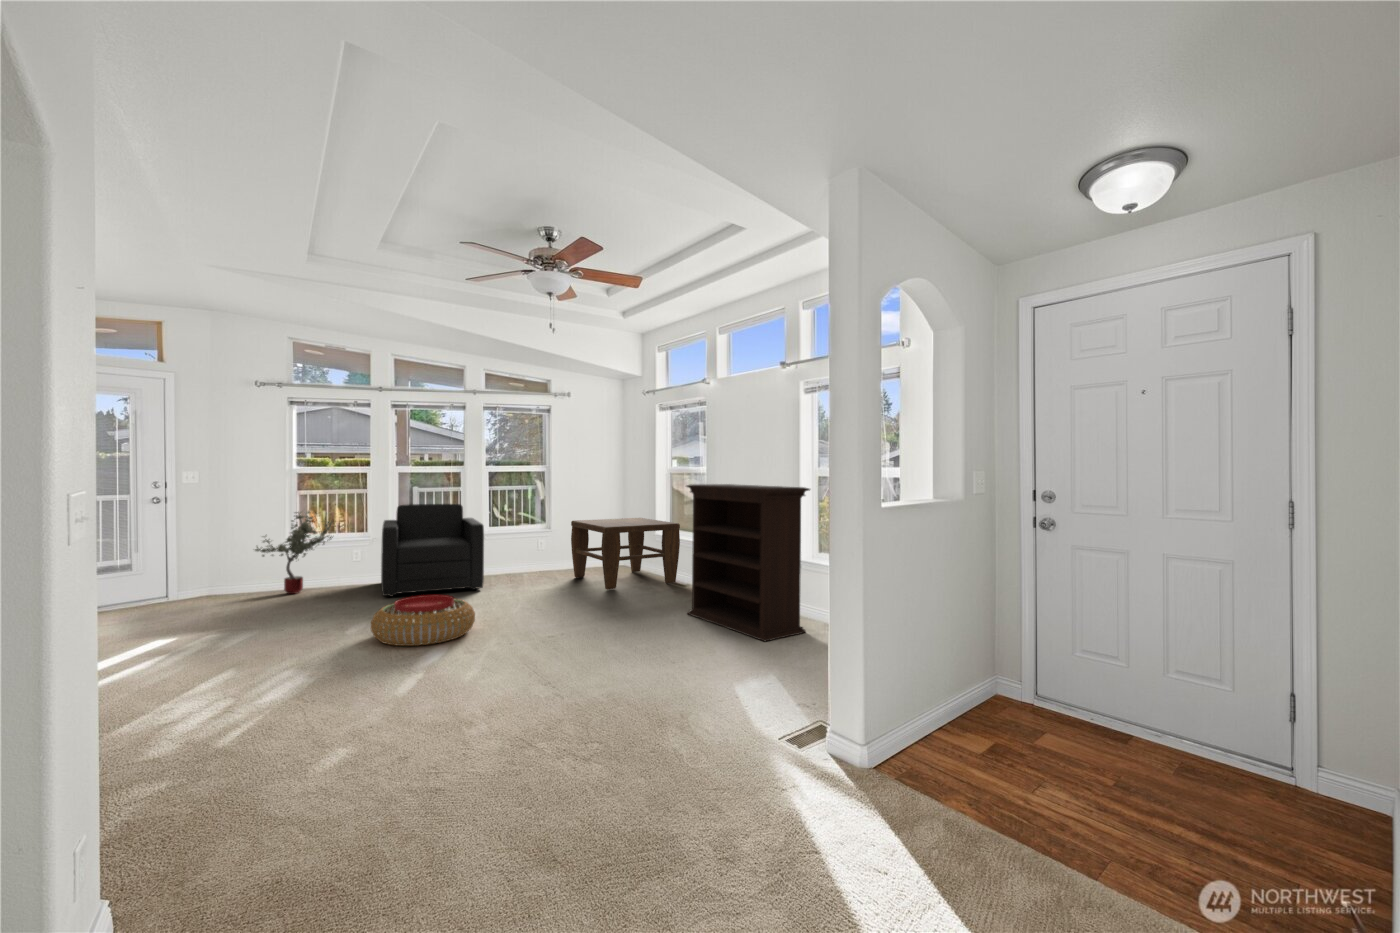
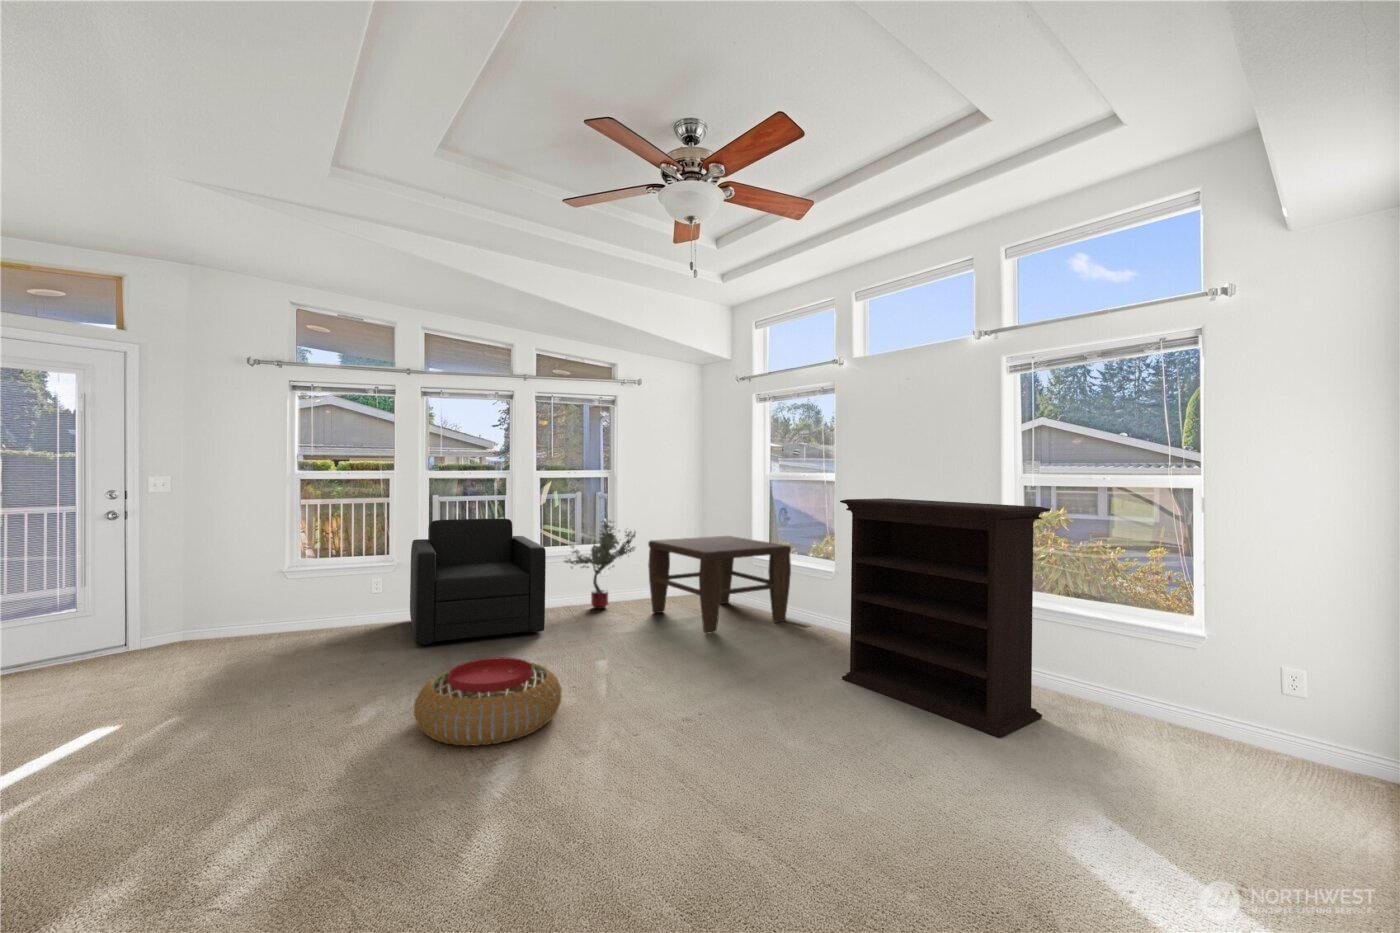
potted tree: present [255,511,333,594] -> present [564,521,635,609]

